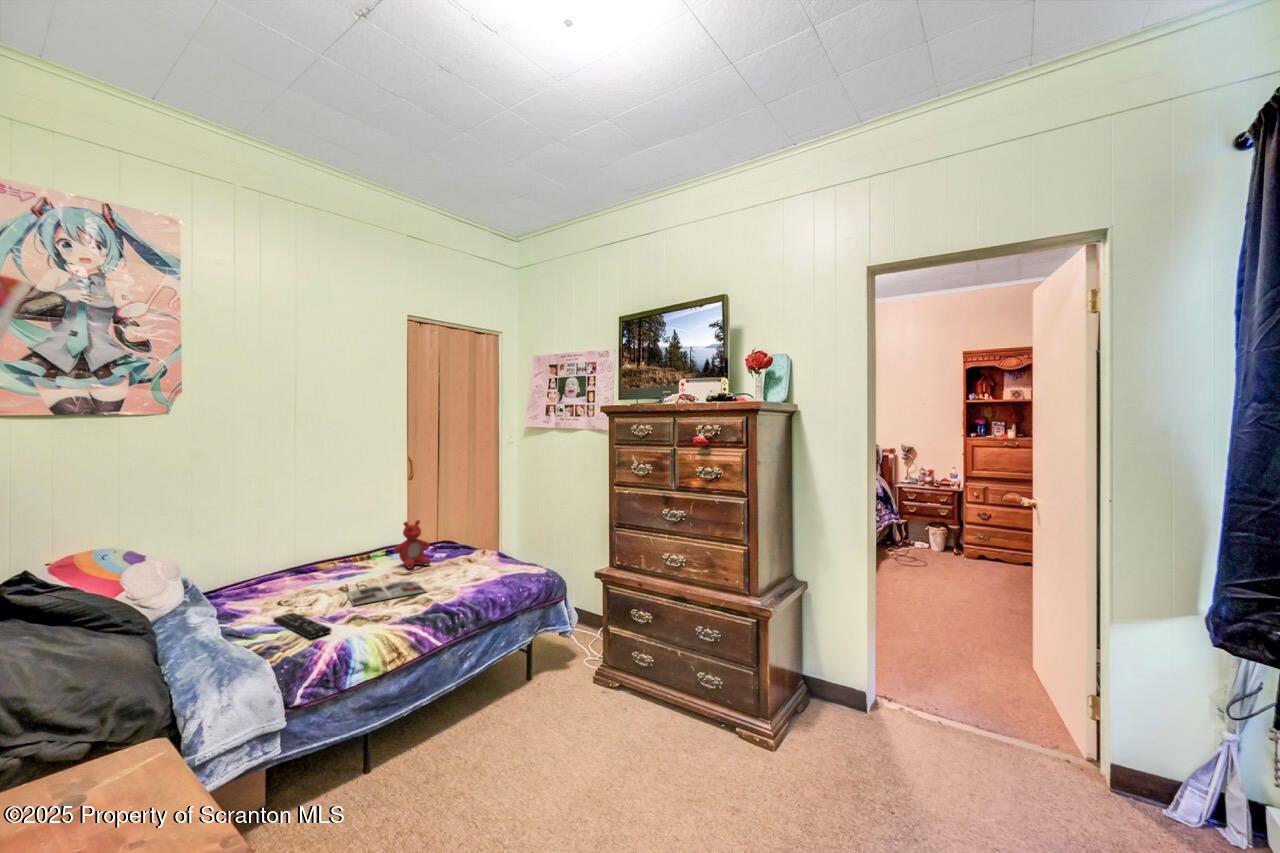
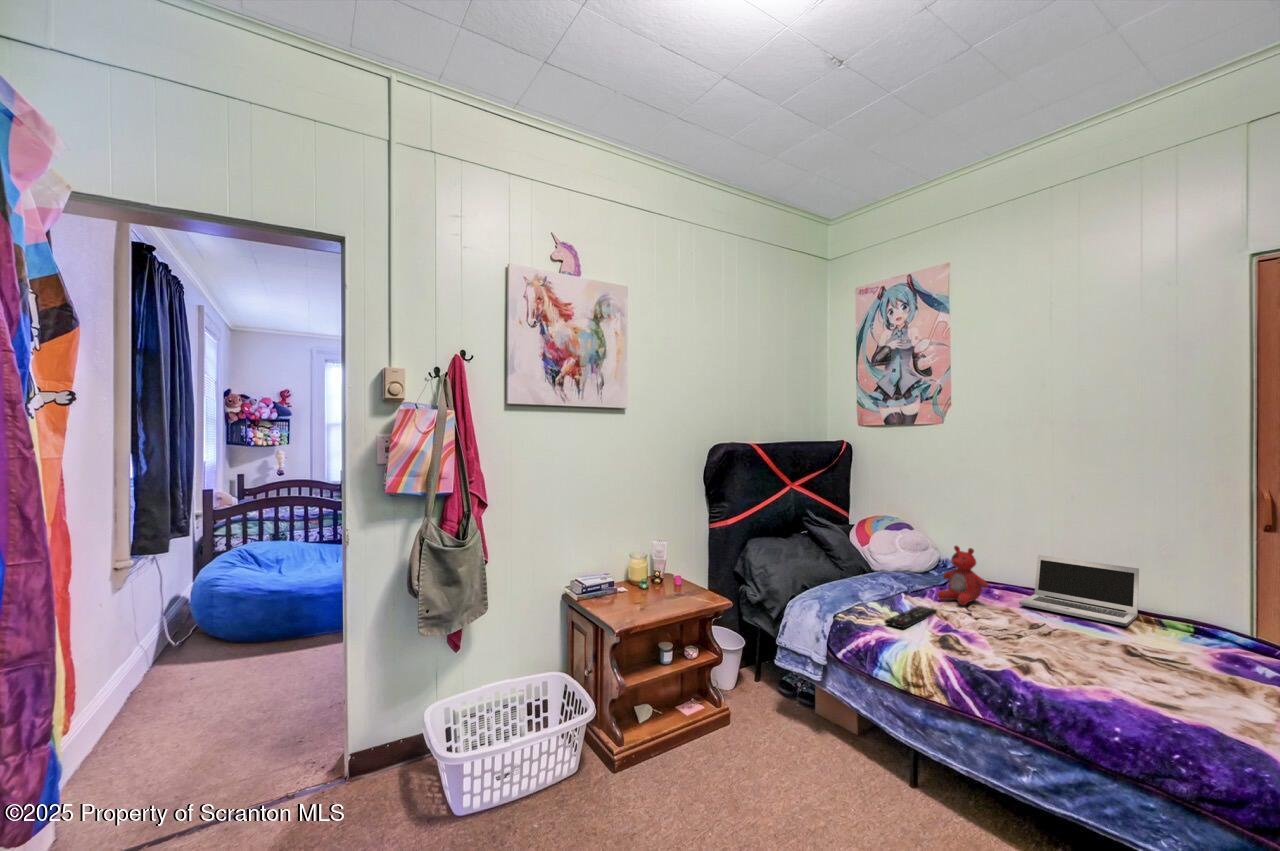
stuffed bear: present [393,520,431,568] -> present [937,546,988,605]
laptop: none [286,528,378,584] -> present [1019,555,1139,626]
magazine: present [347,581,426,605] -> none [978,623,1107,661]

